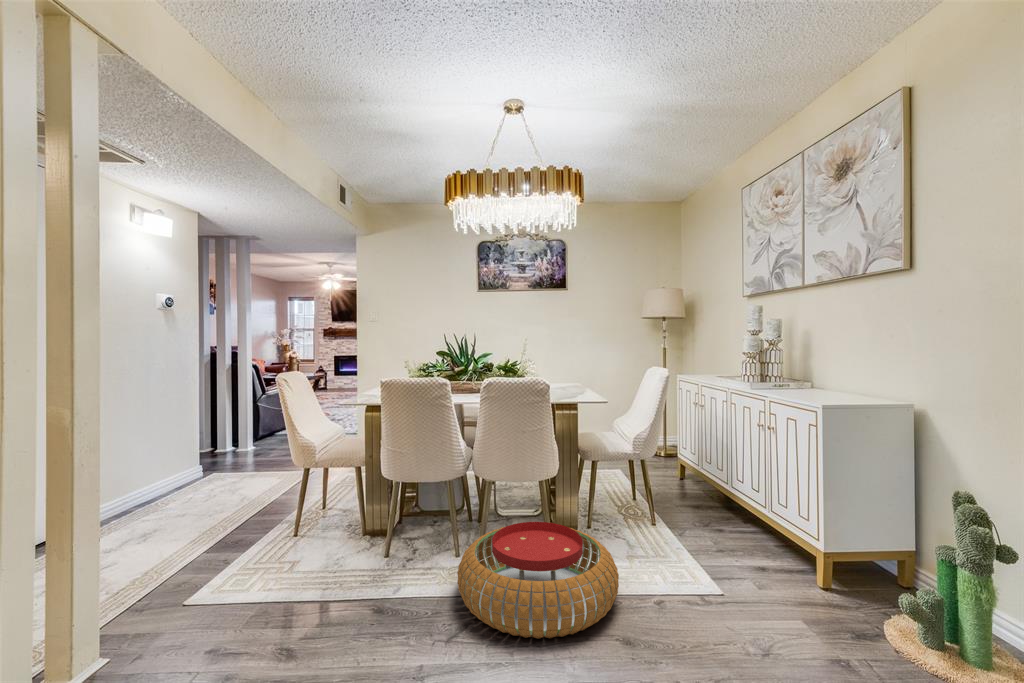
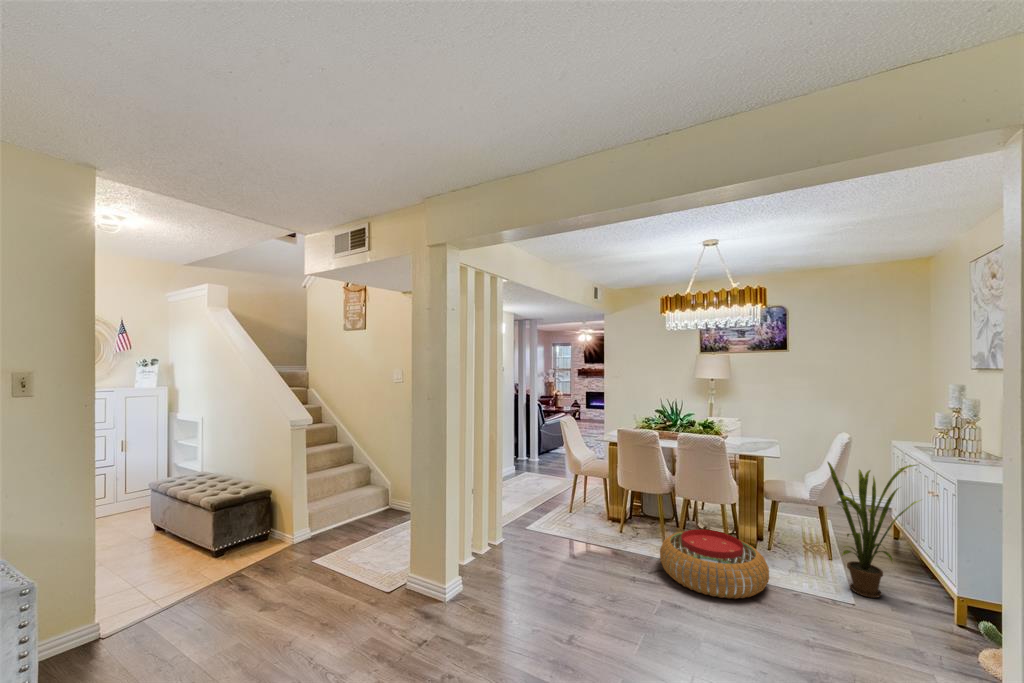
house plant: none [680,390,782,570] -> present [828,462,918,598]

